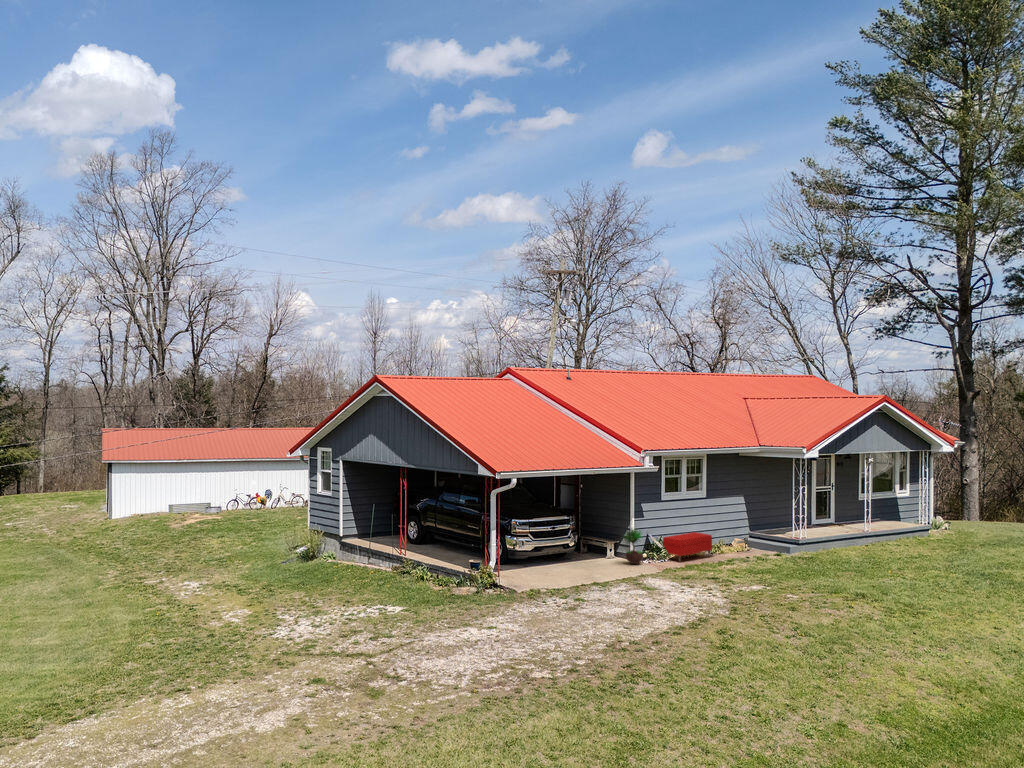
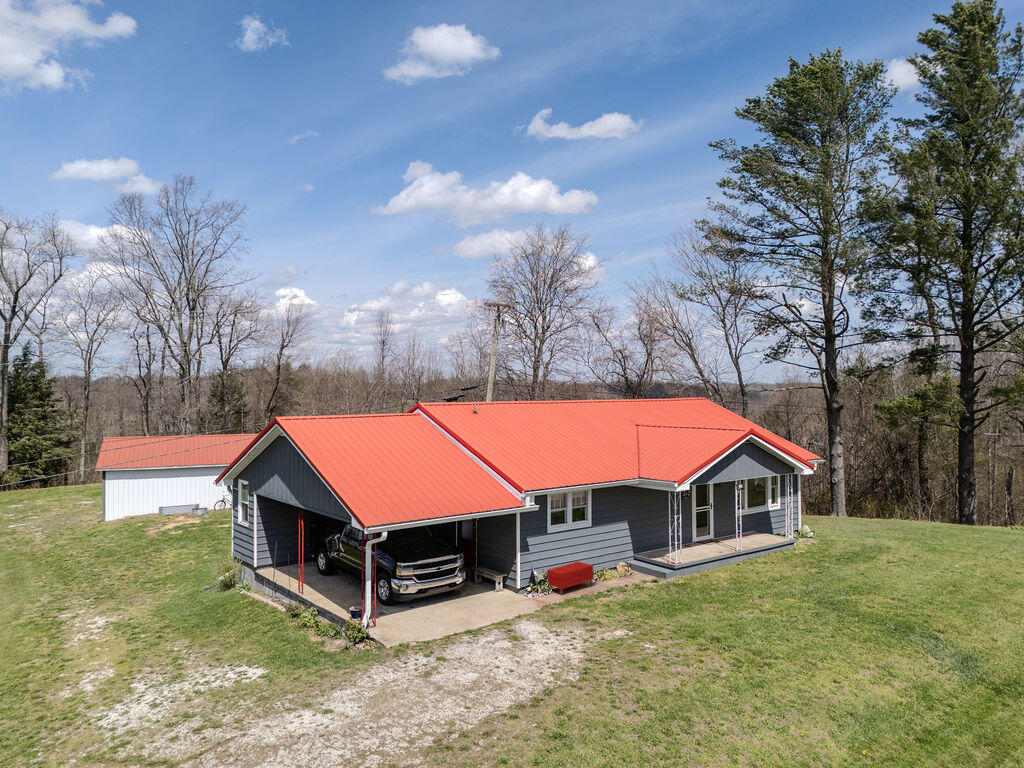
potted tree: present [624,529,643,564] -> none [505,562,526,599]

